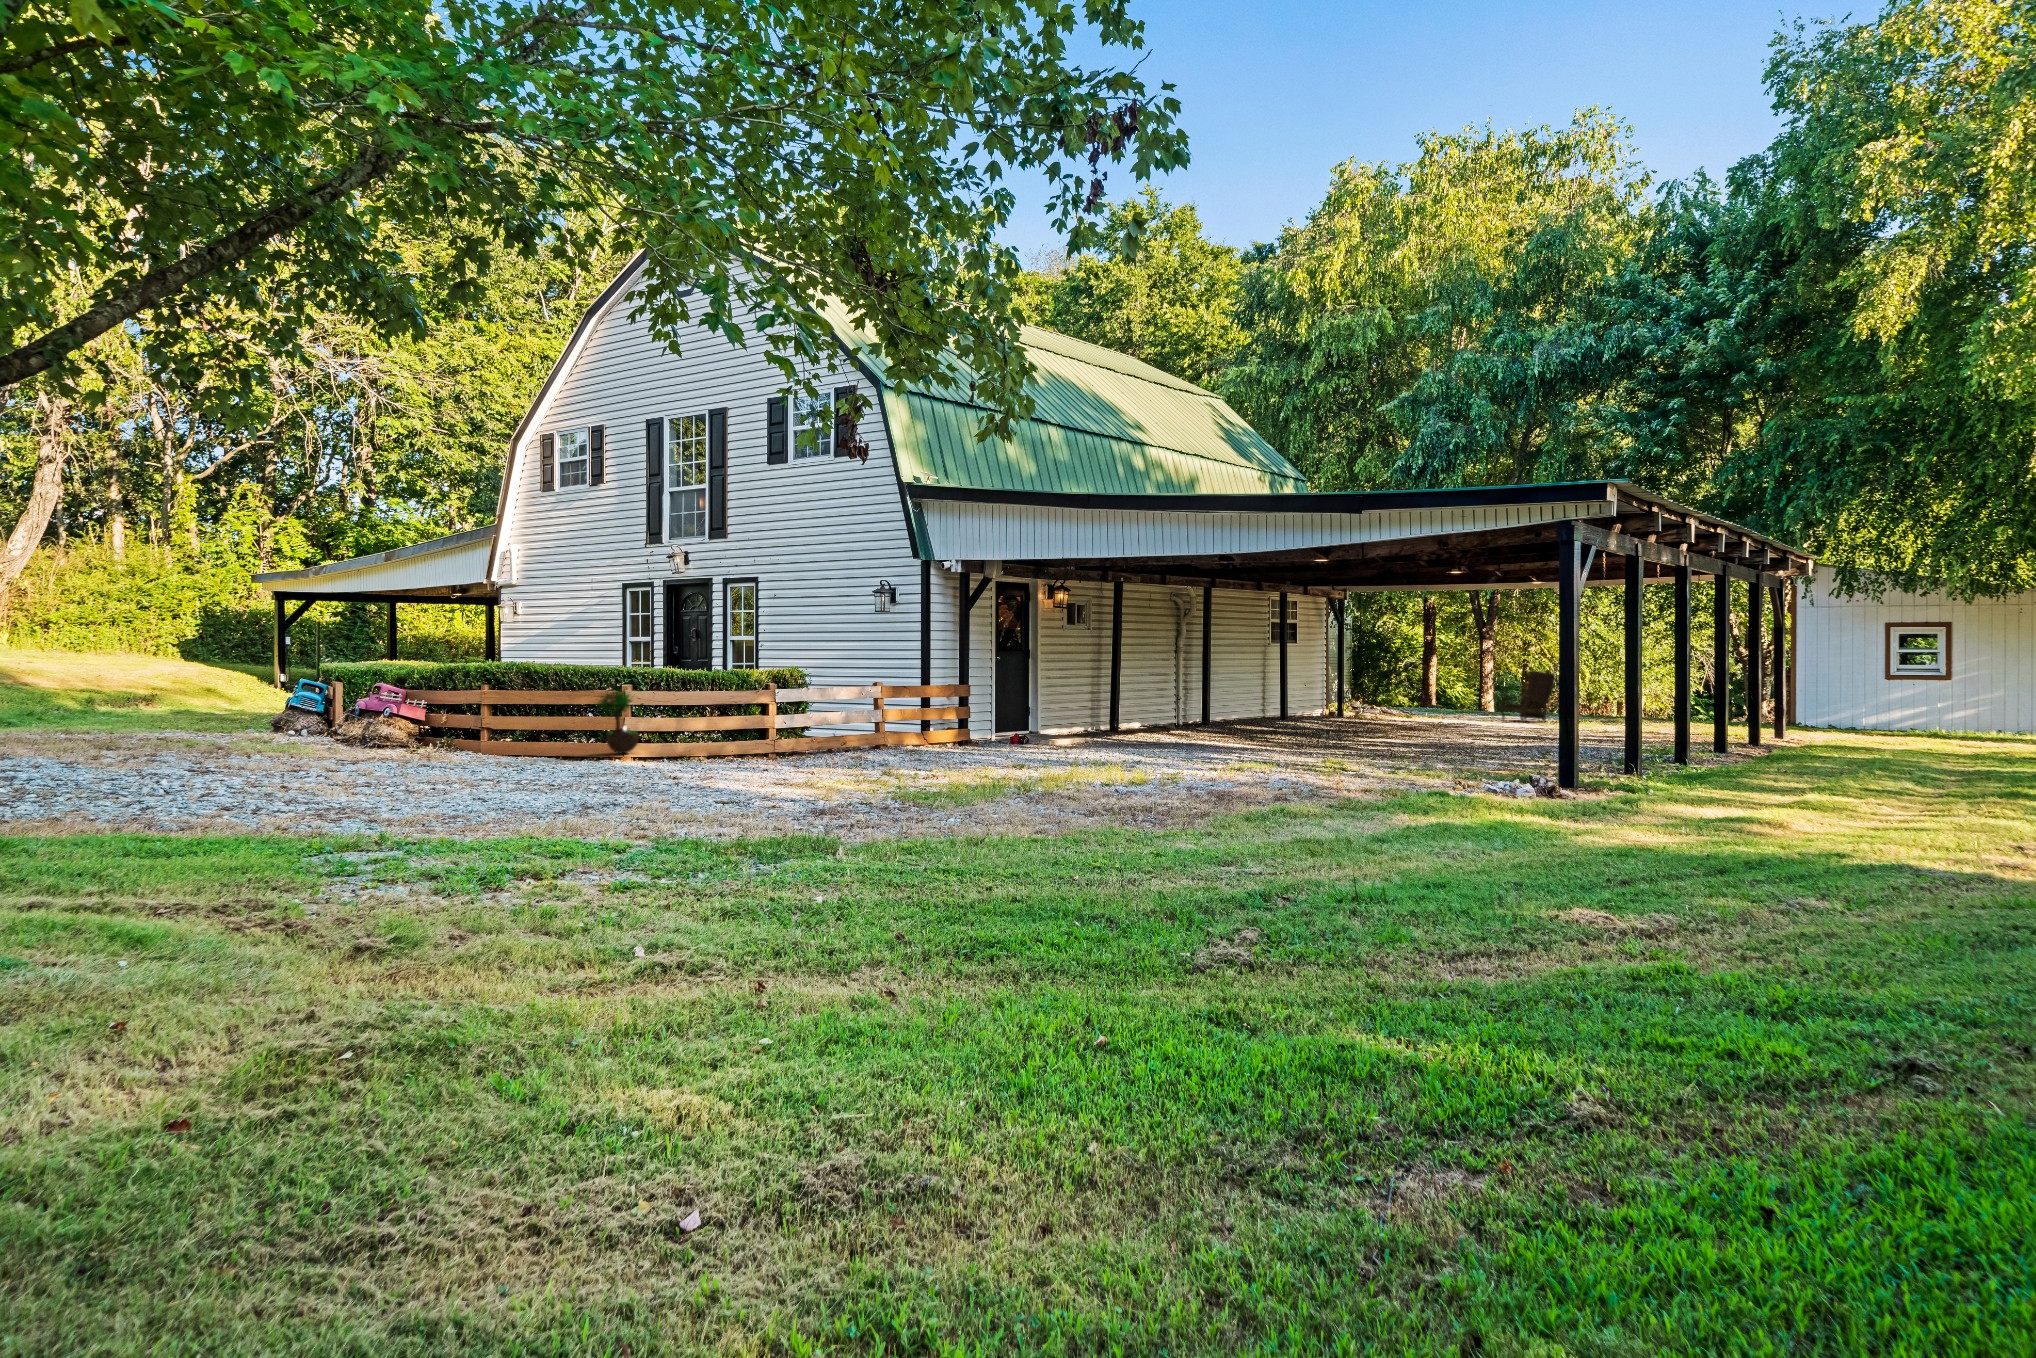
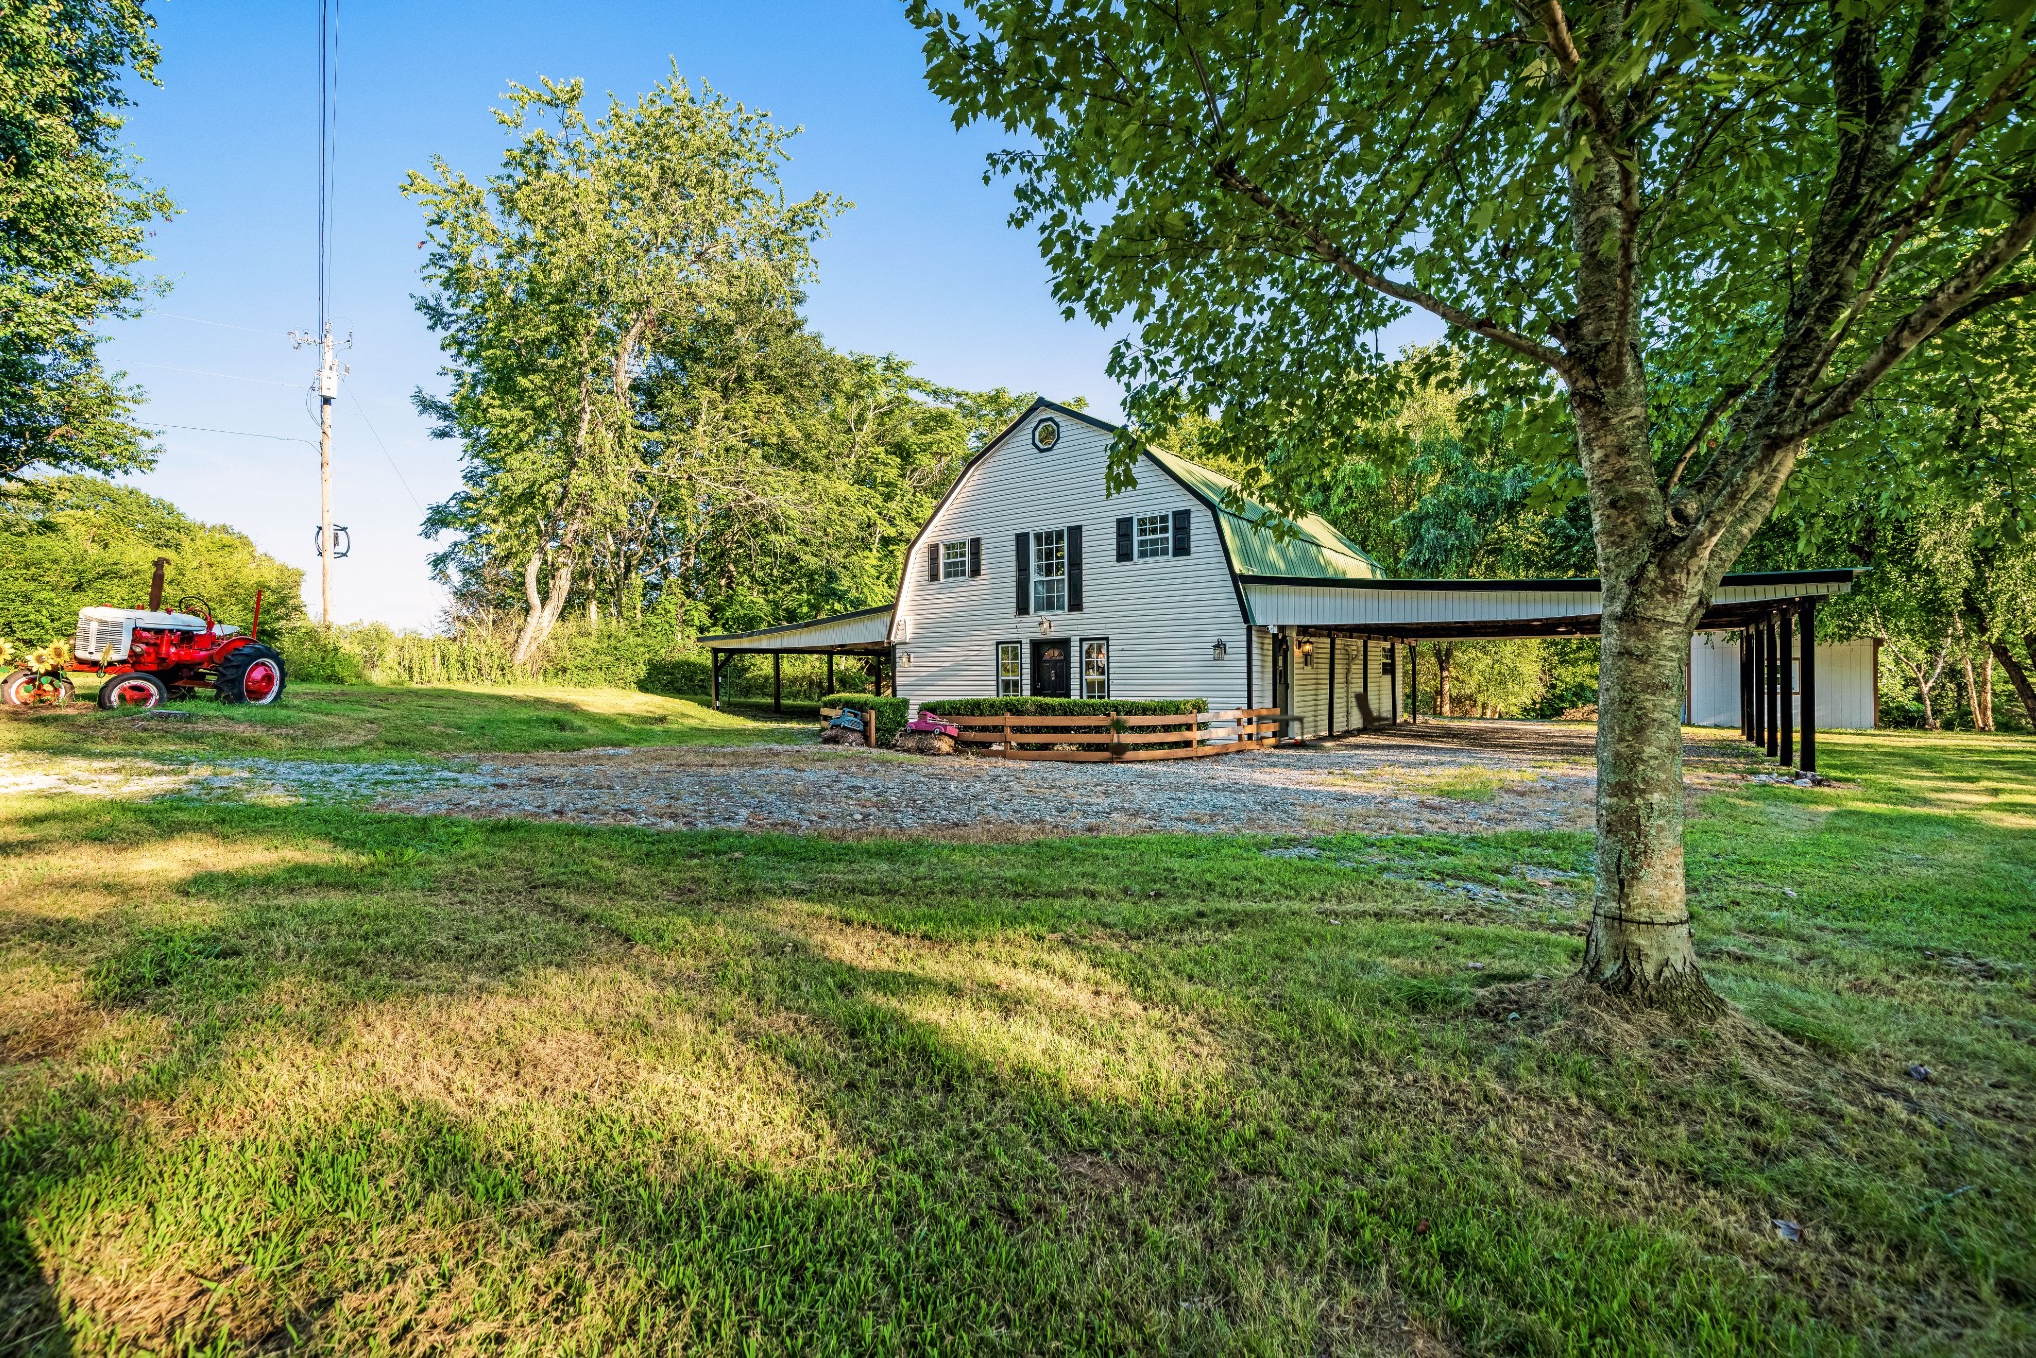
armchair: present [1500,670,1555,722] -> present [1354,692,1394,729]
round table: none [914,695,991,744] -> present [1255,714,1305,747]

